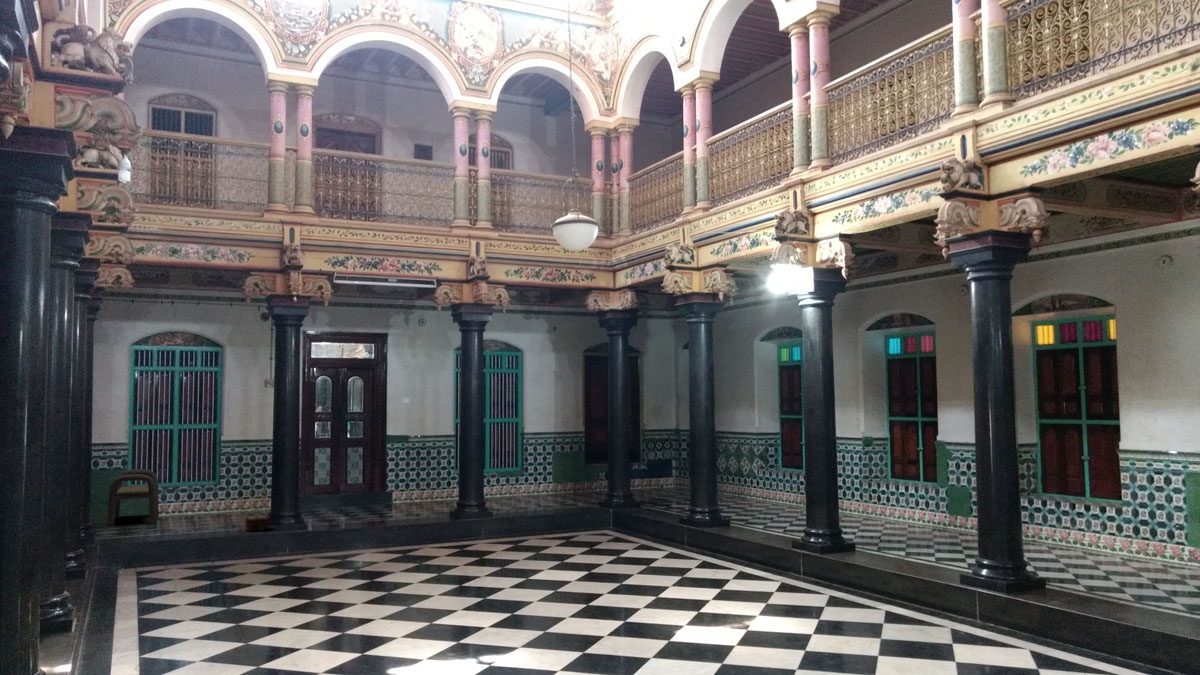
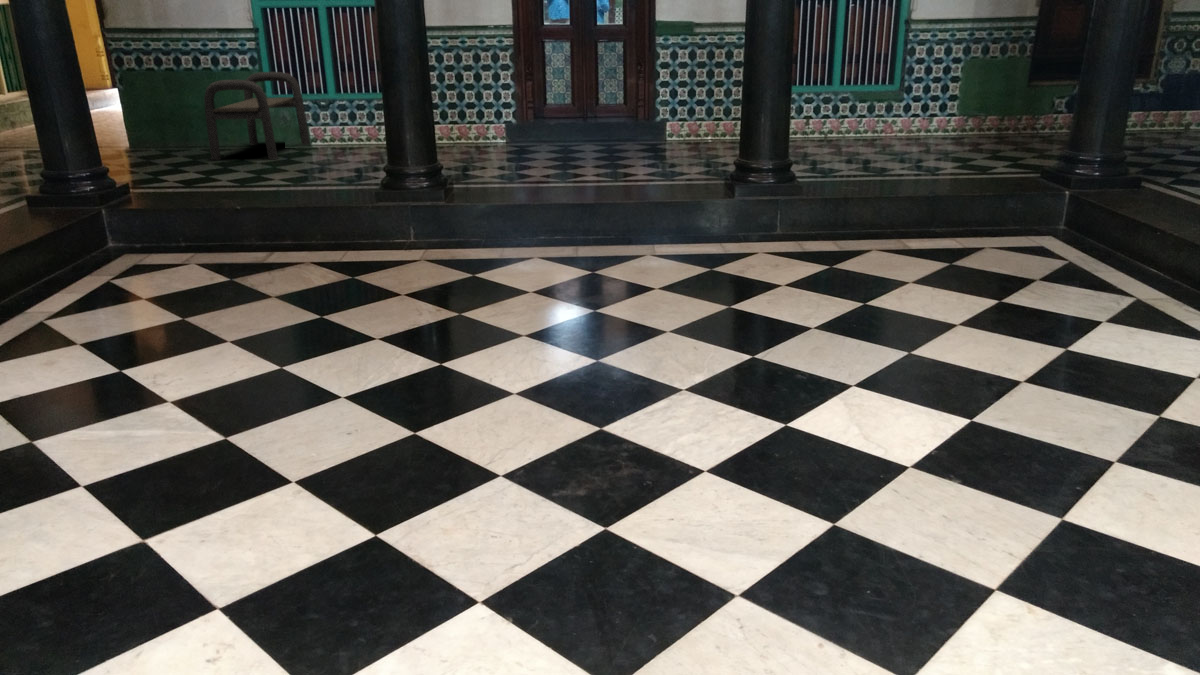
decorative plant: present [245,489,270,531] -> none [342,112,392,190]

